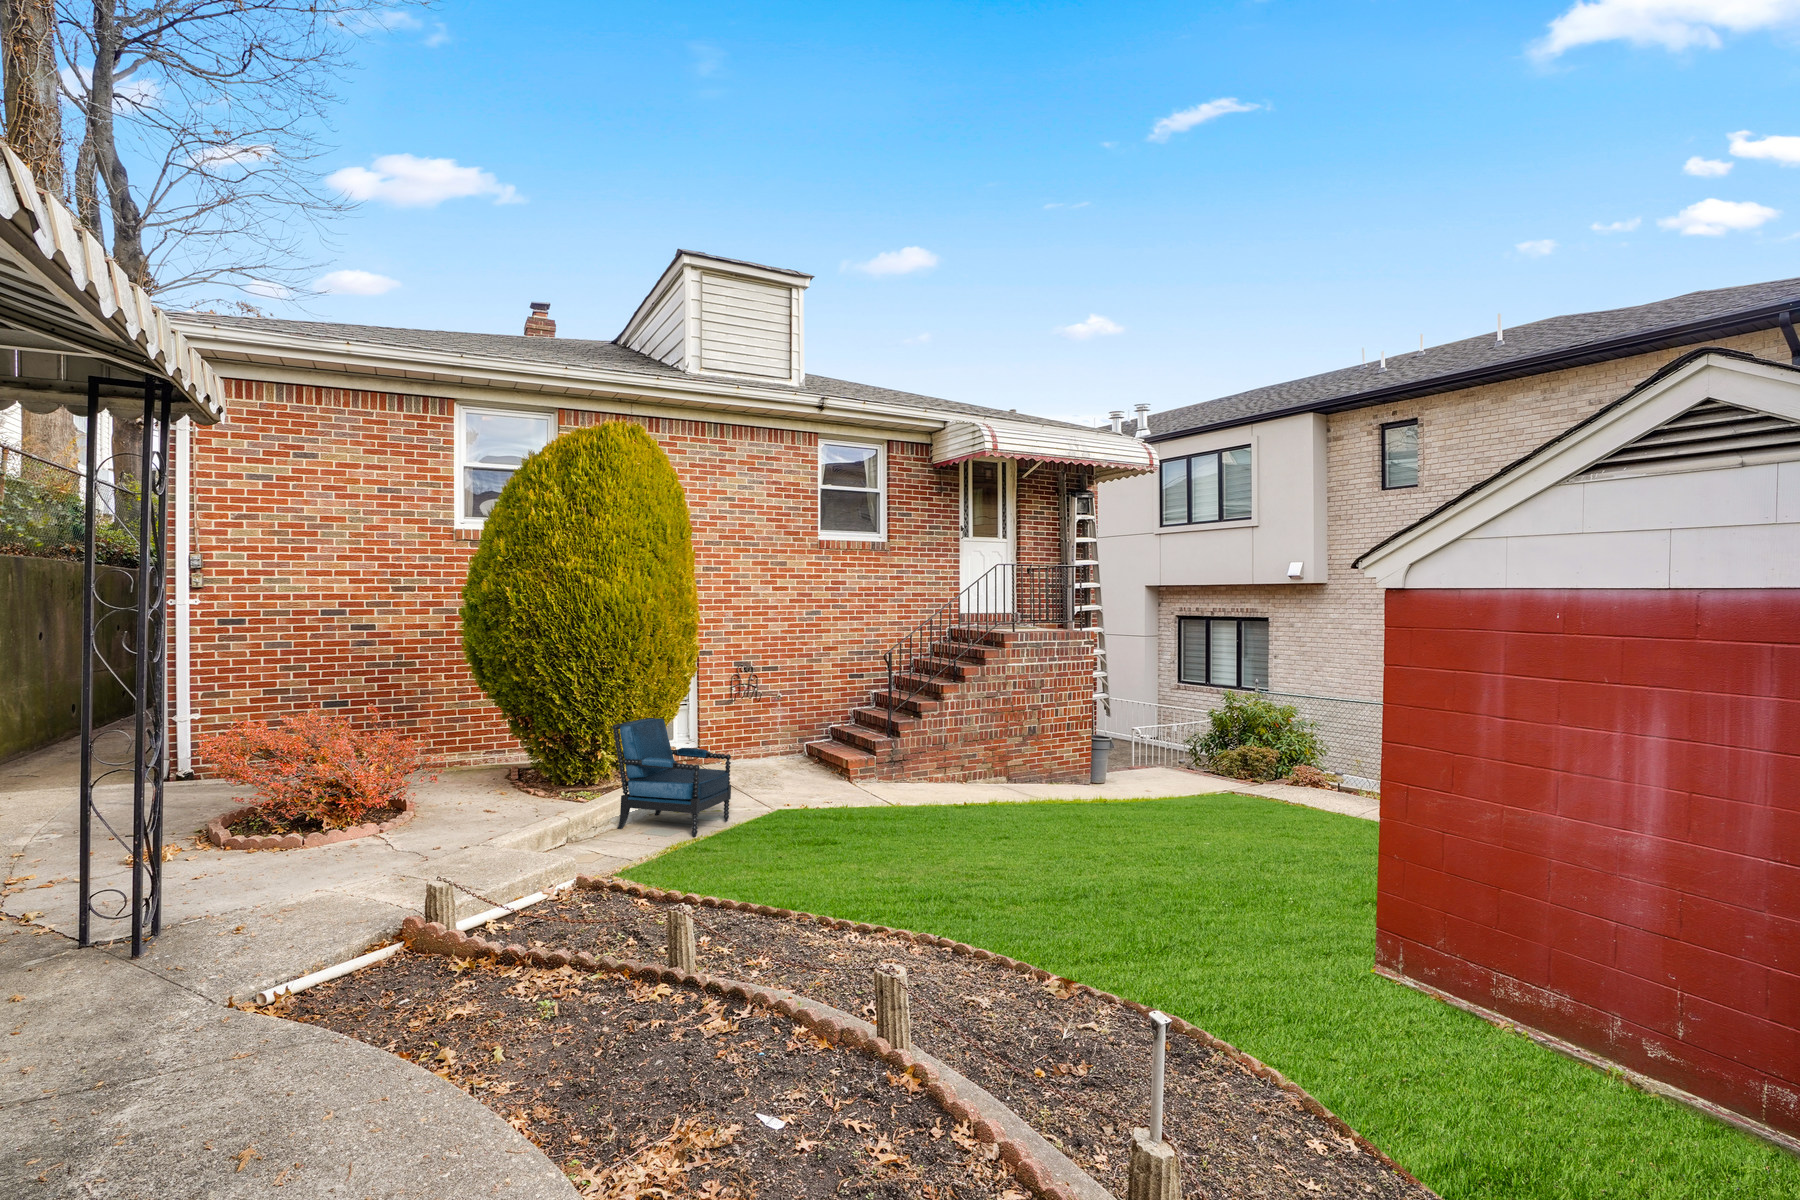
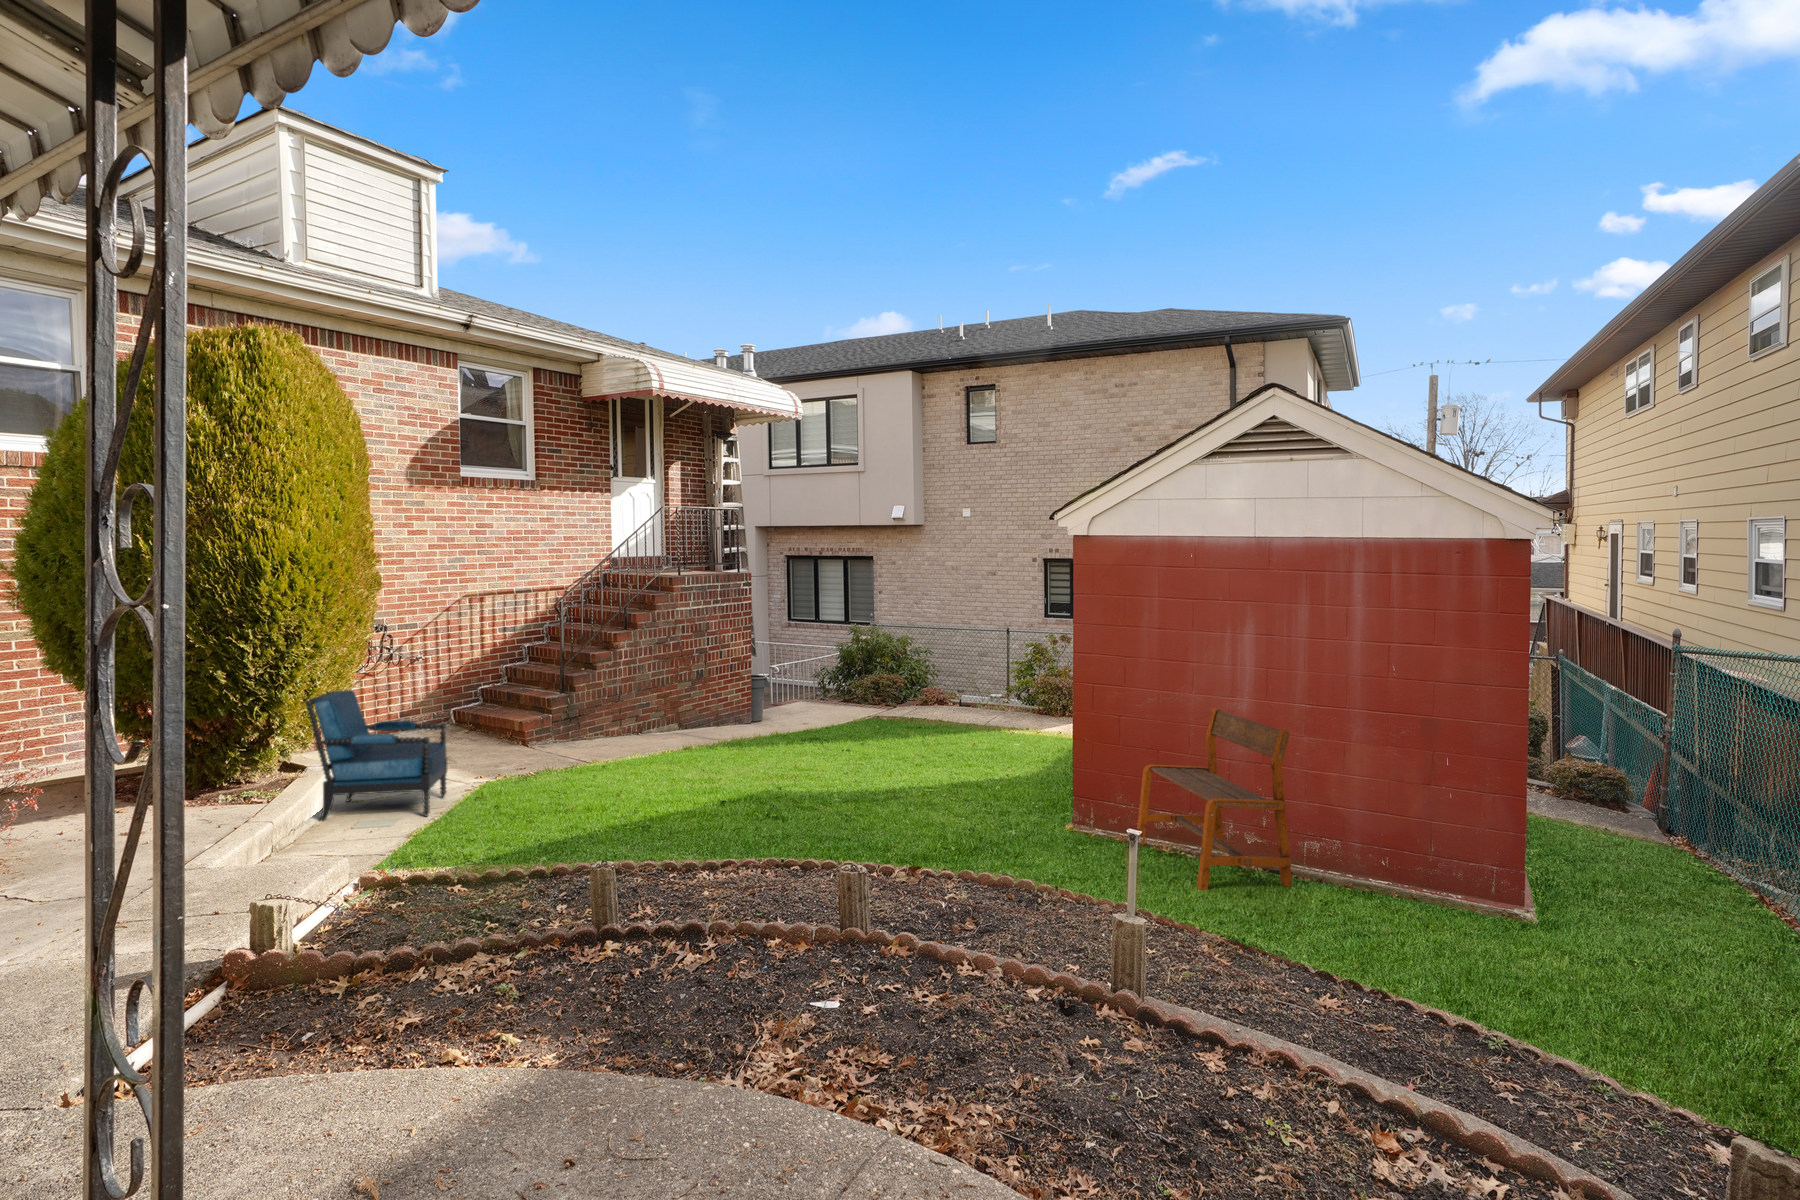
bench: none [1426,827,1658,1130] -> present [1137,708,1292,890]

